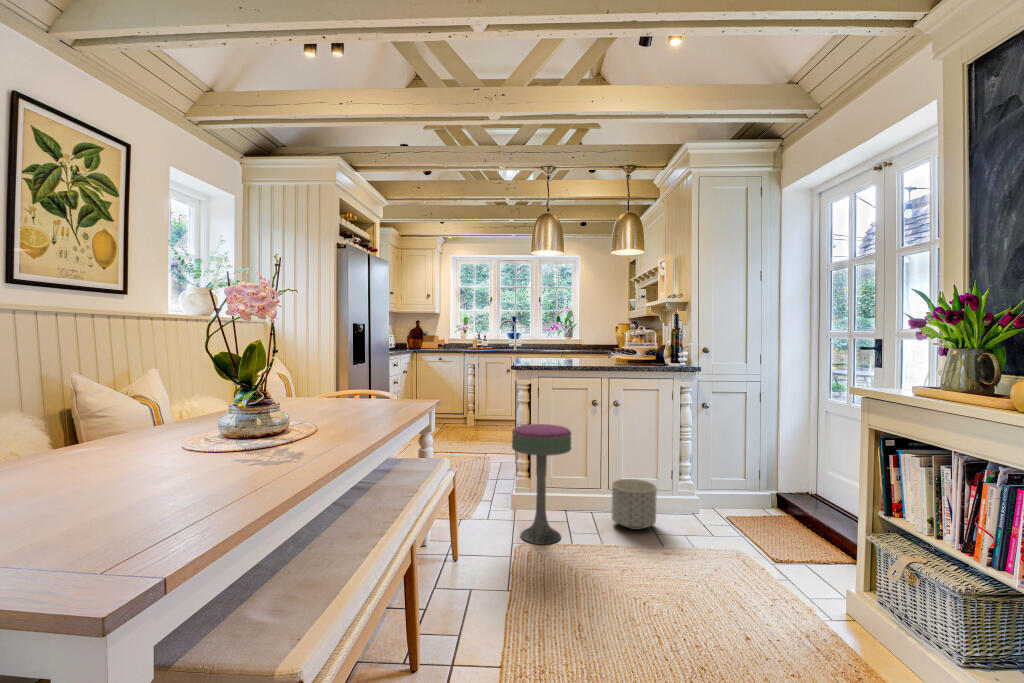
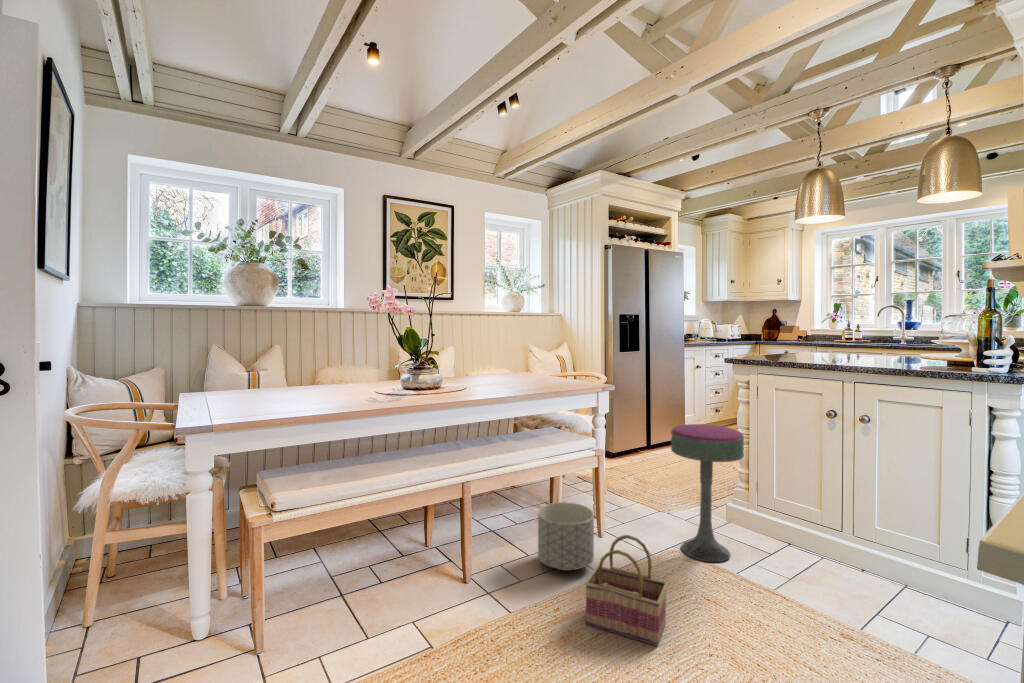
planter: present [612,479,657,530] -> present [538,502,594,571]
basket: none [549,532,626,630] -> present [585,535,667,645]

